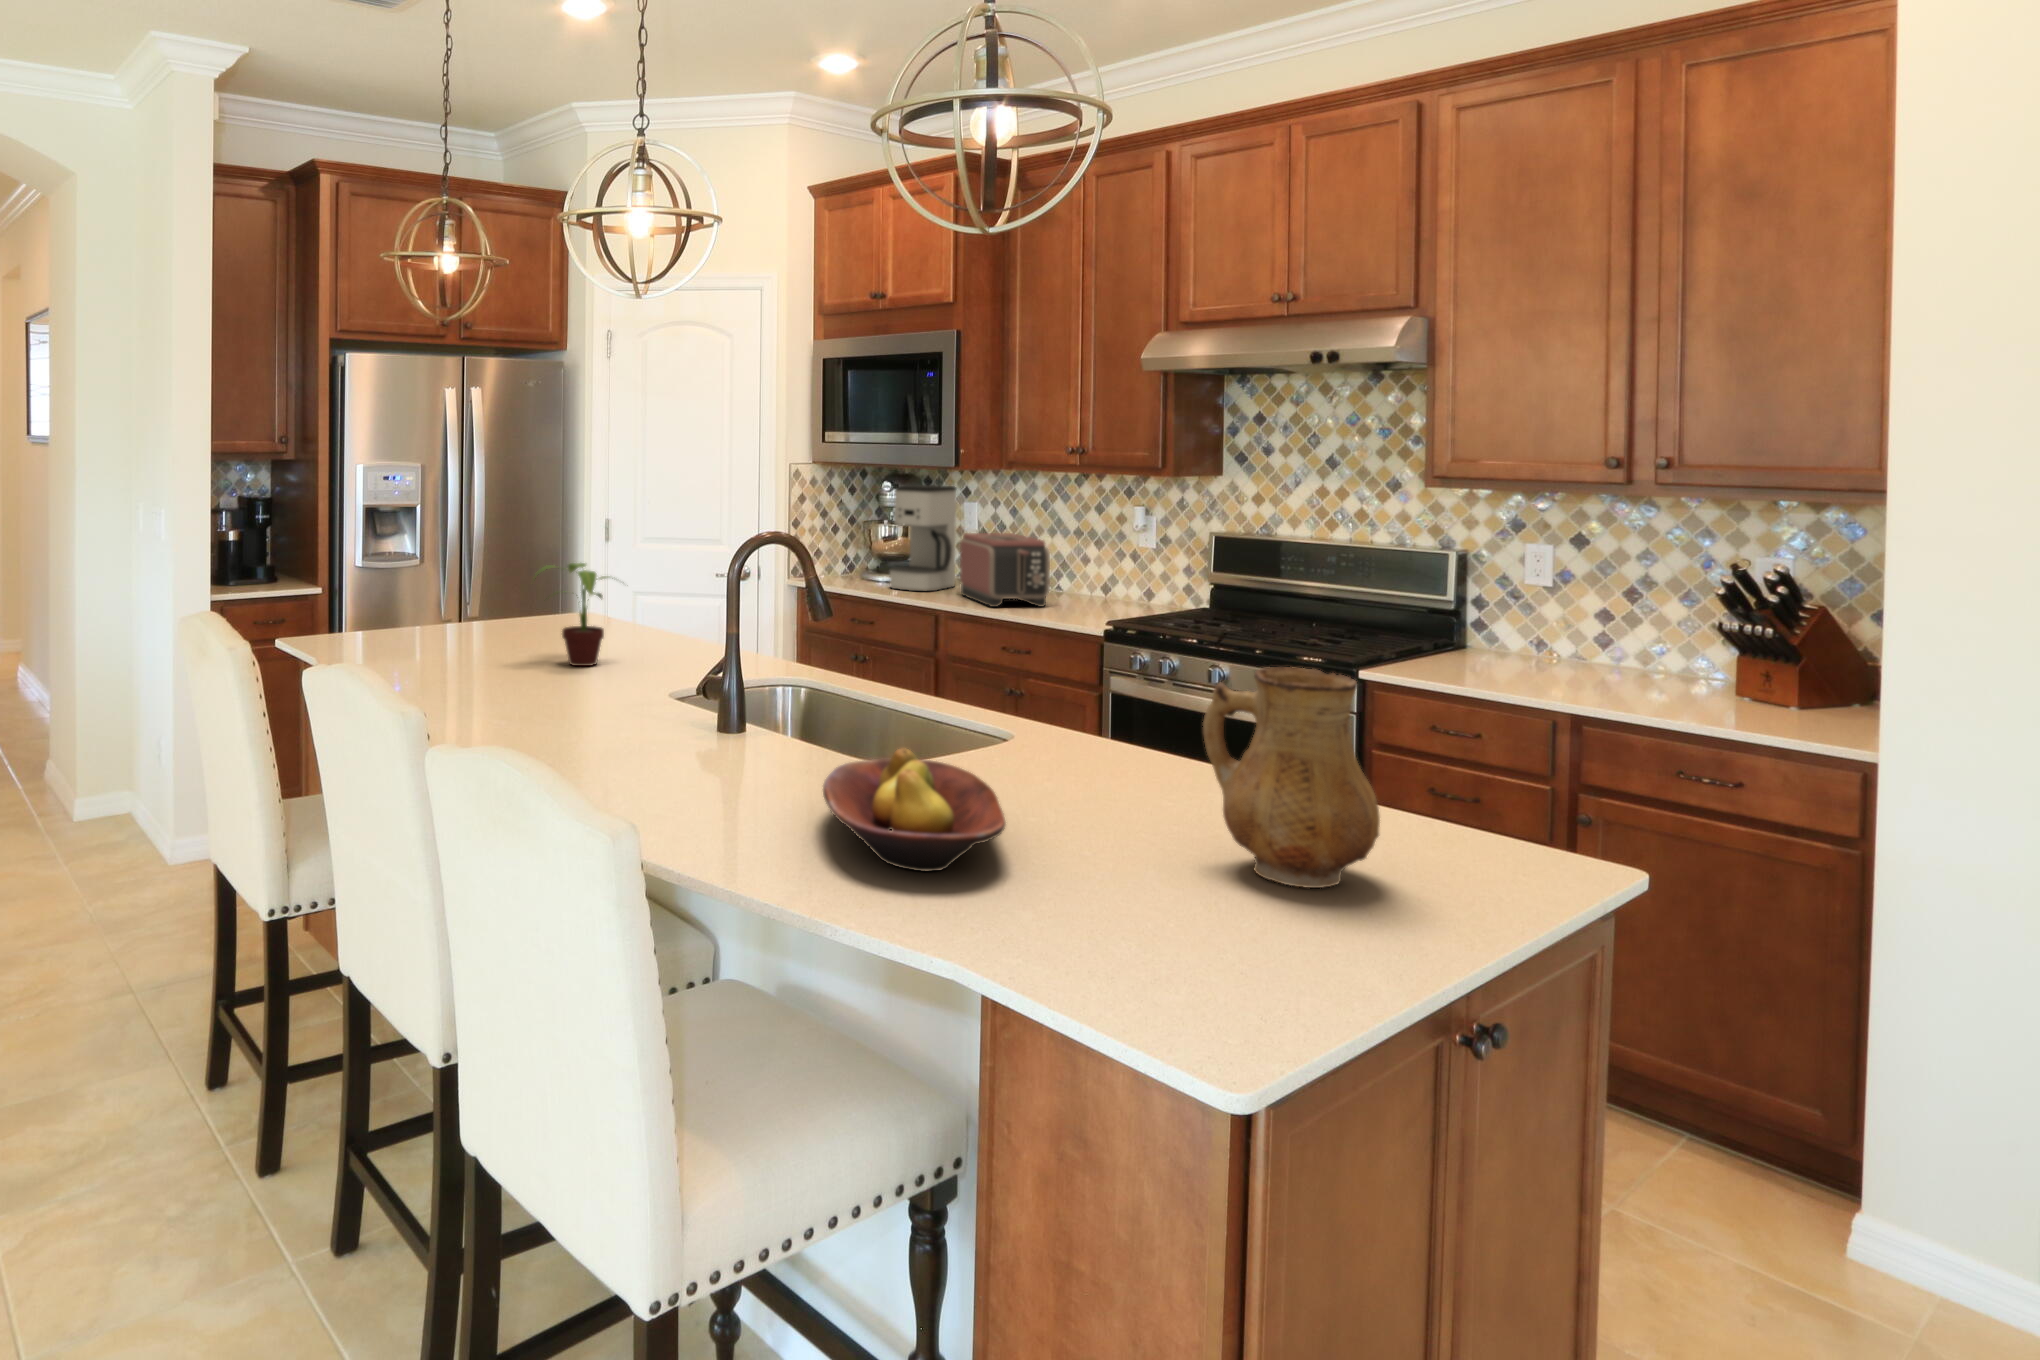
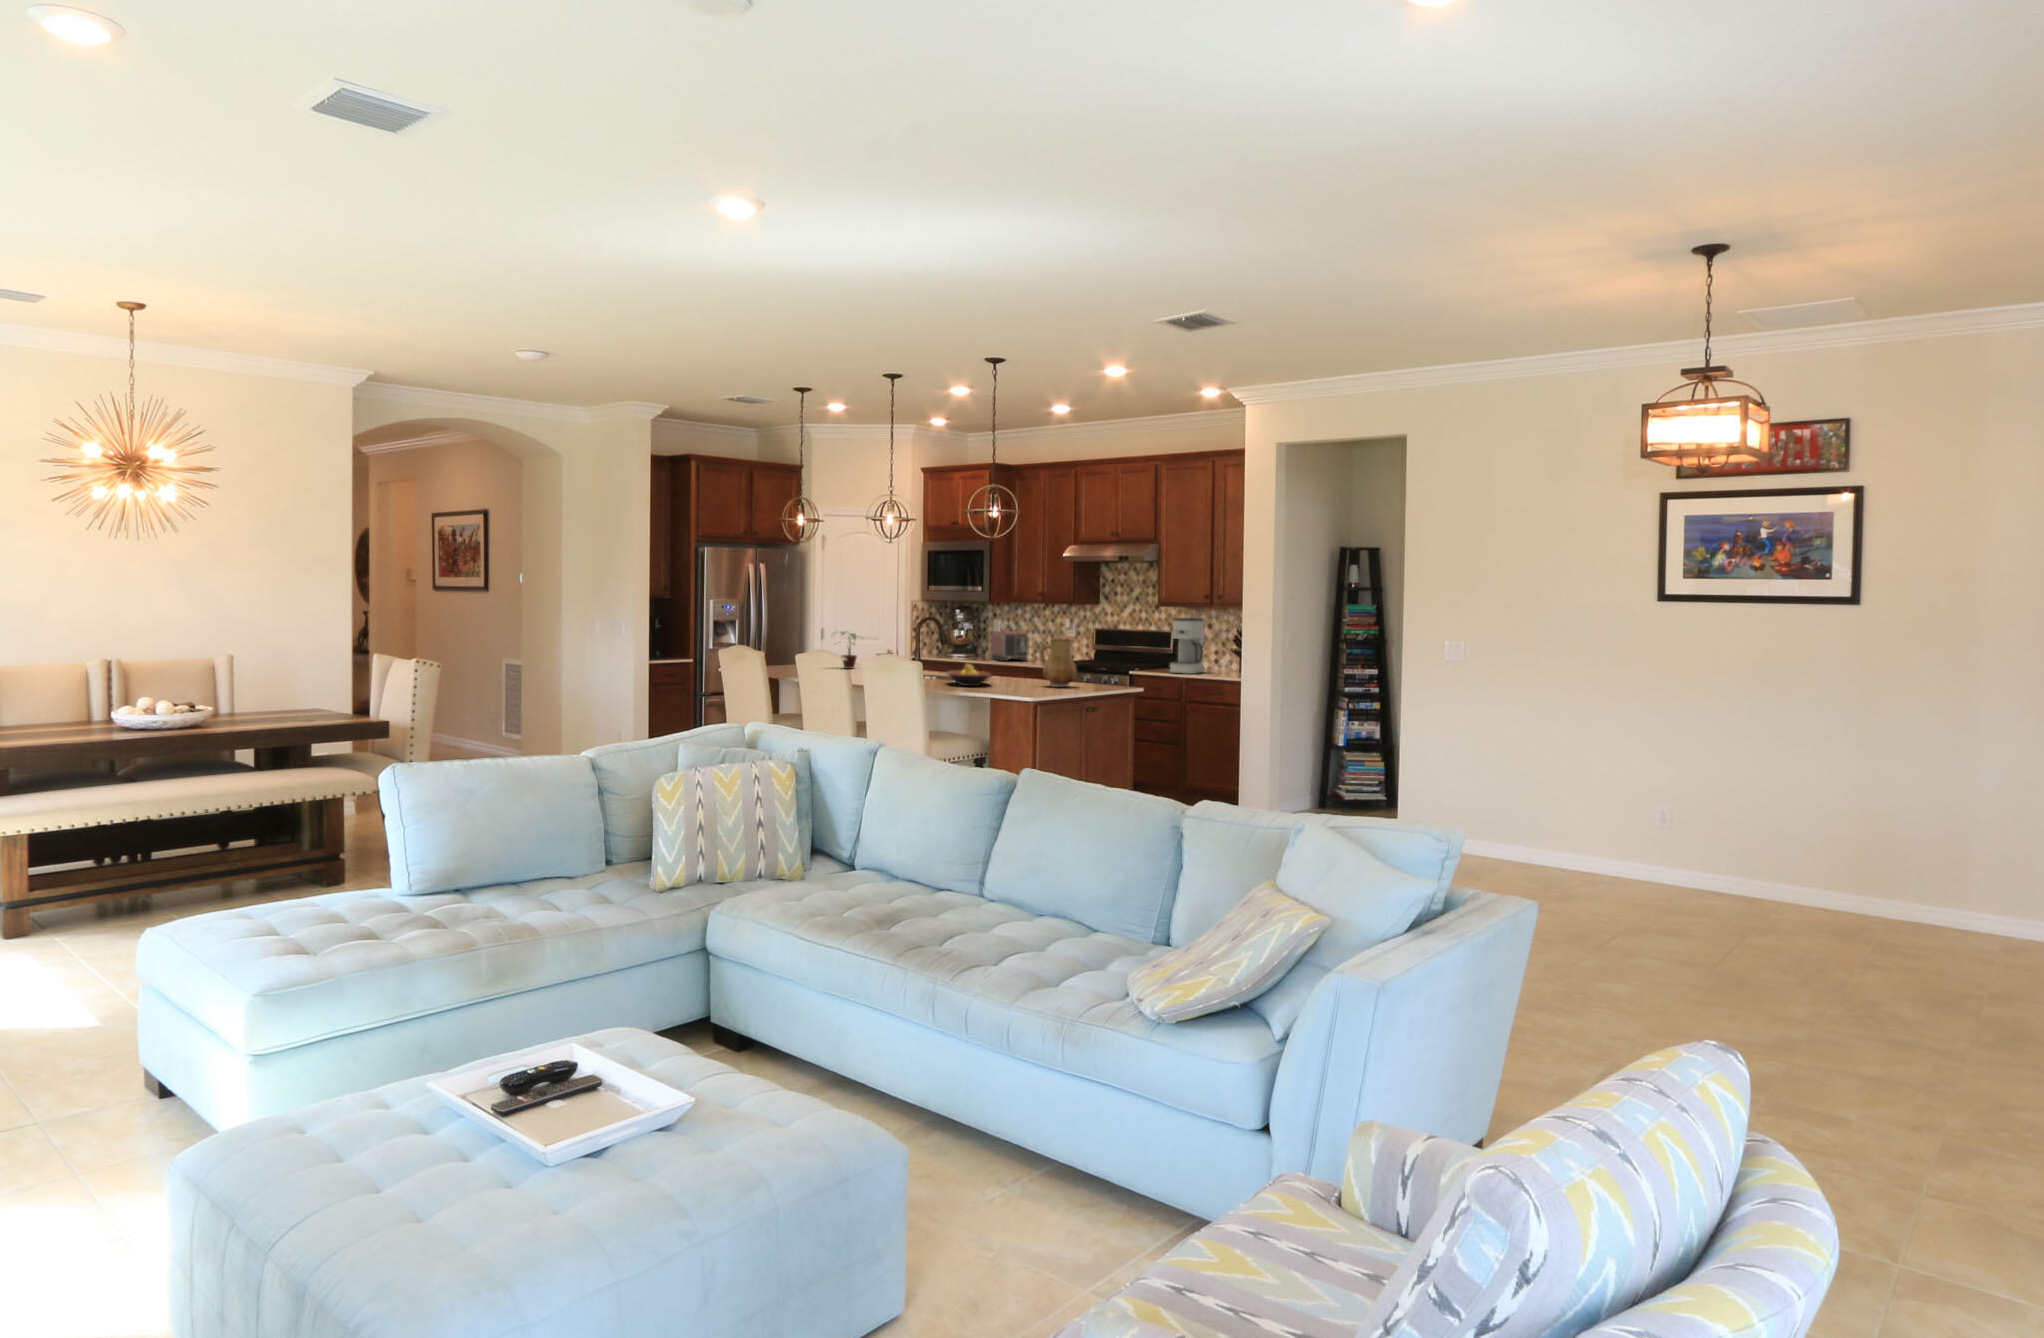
coffee maker: present [889,485,956,591] -> present [1170,618,1204,674]

